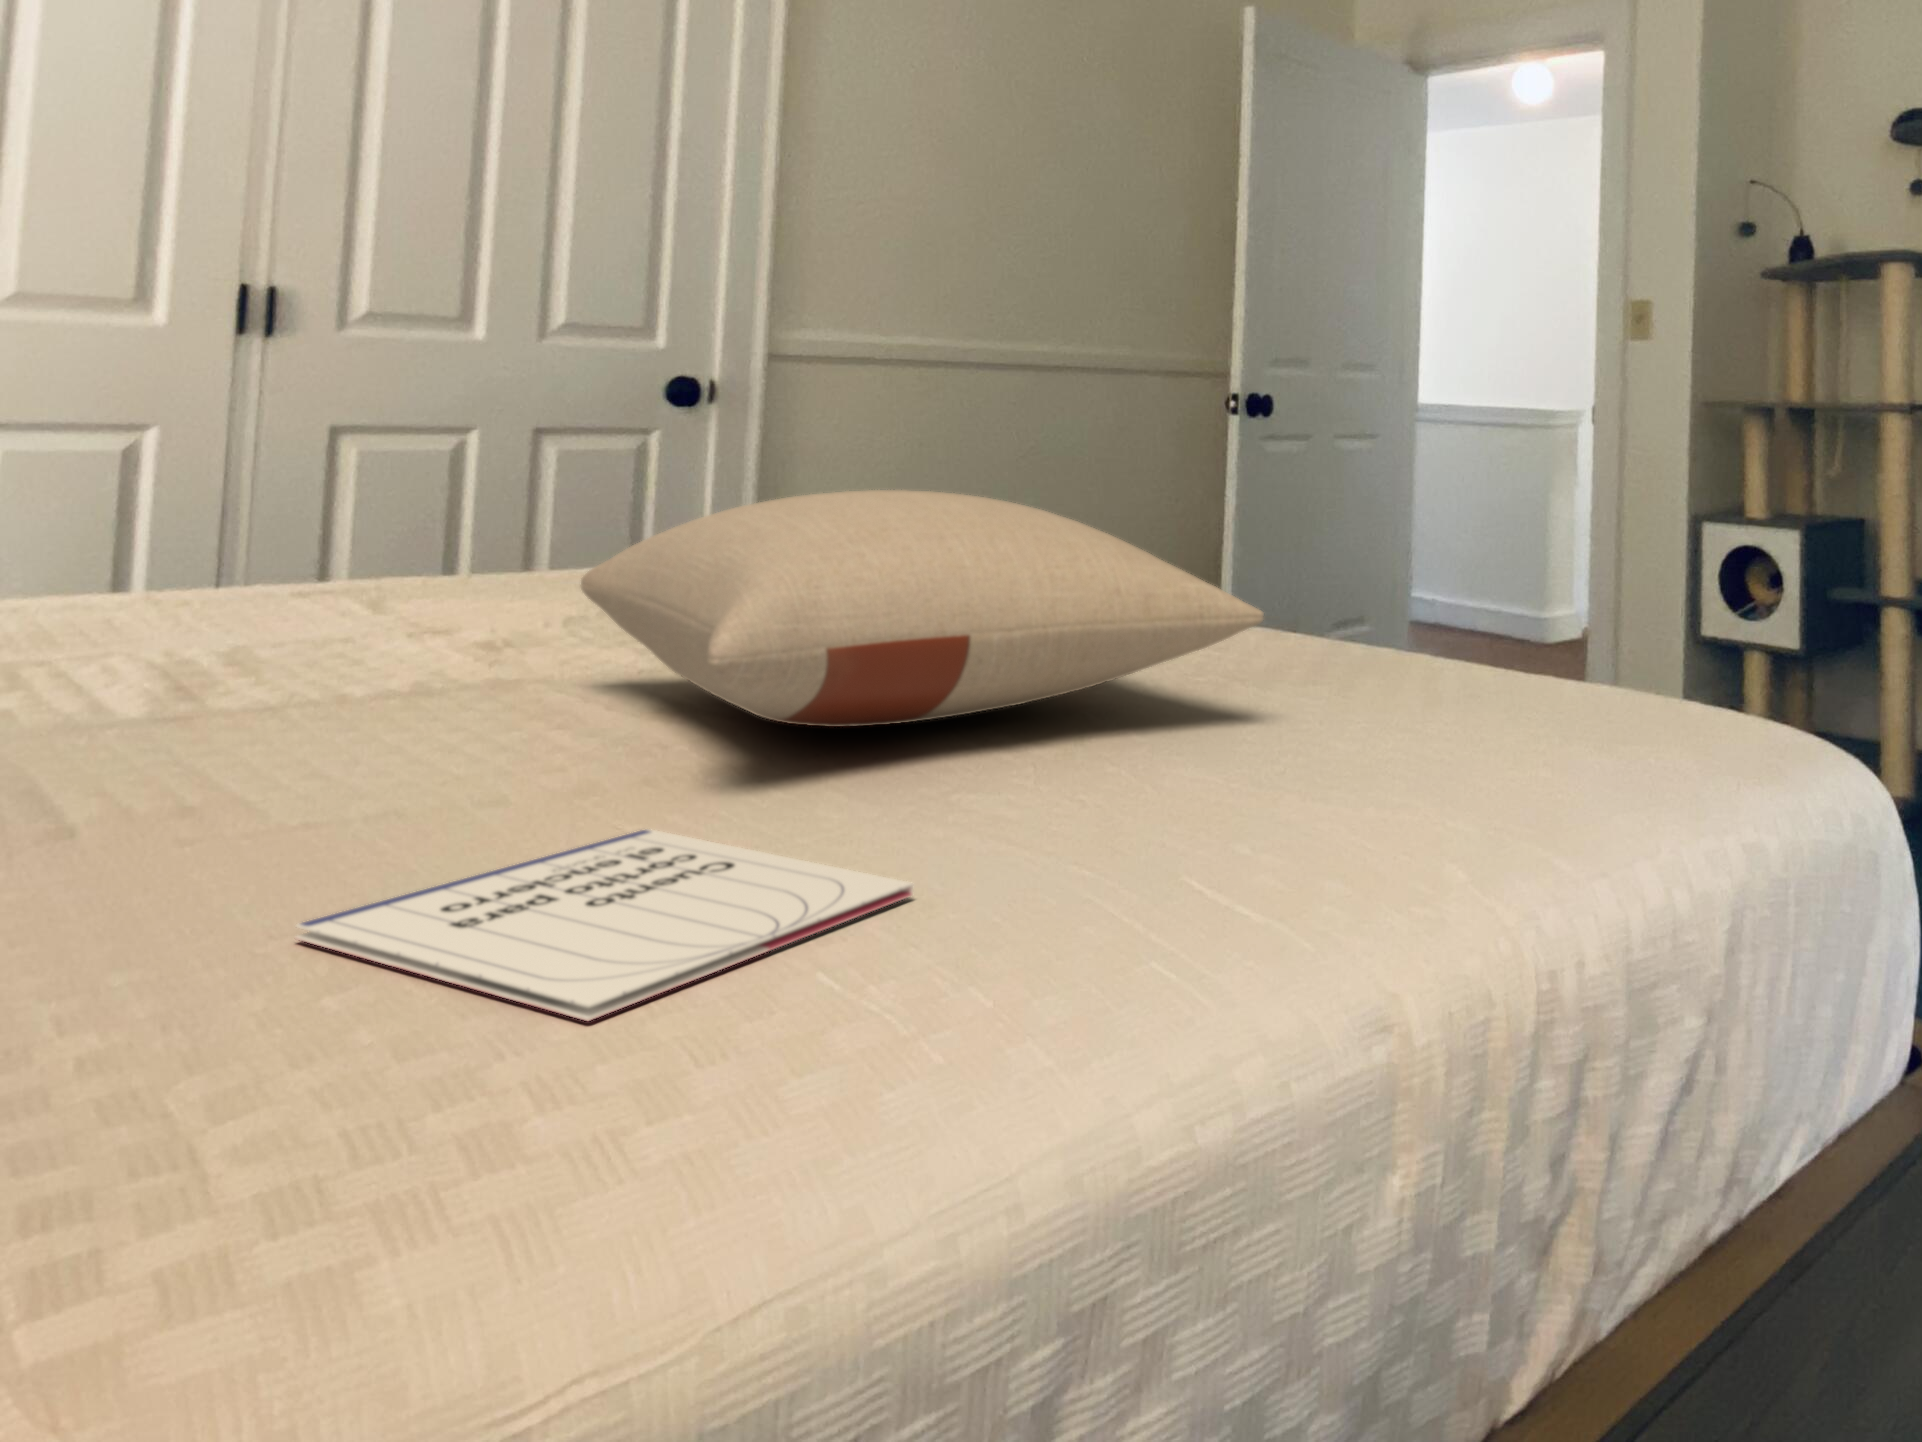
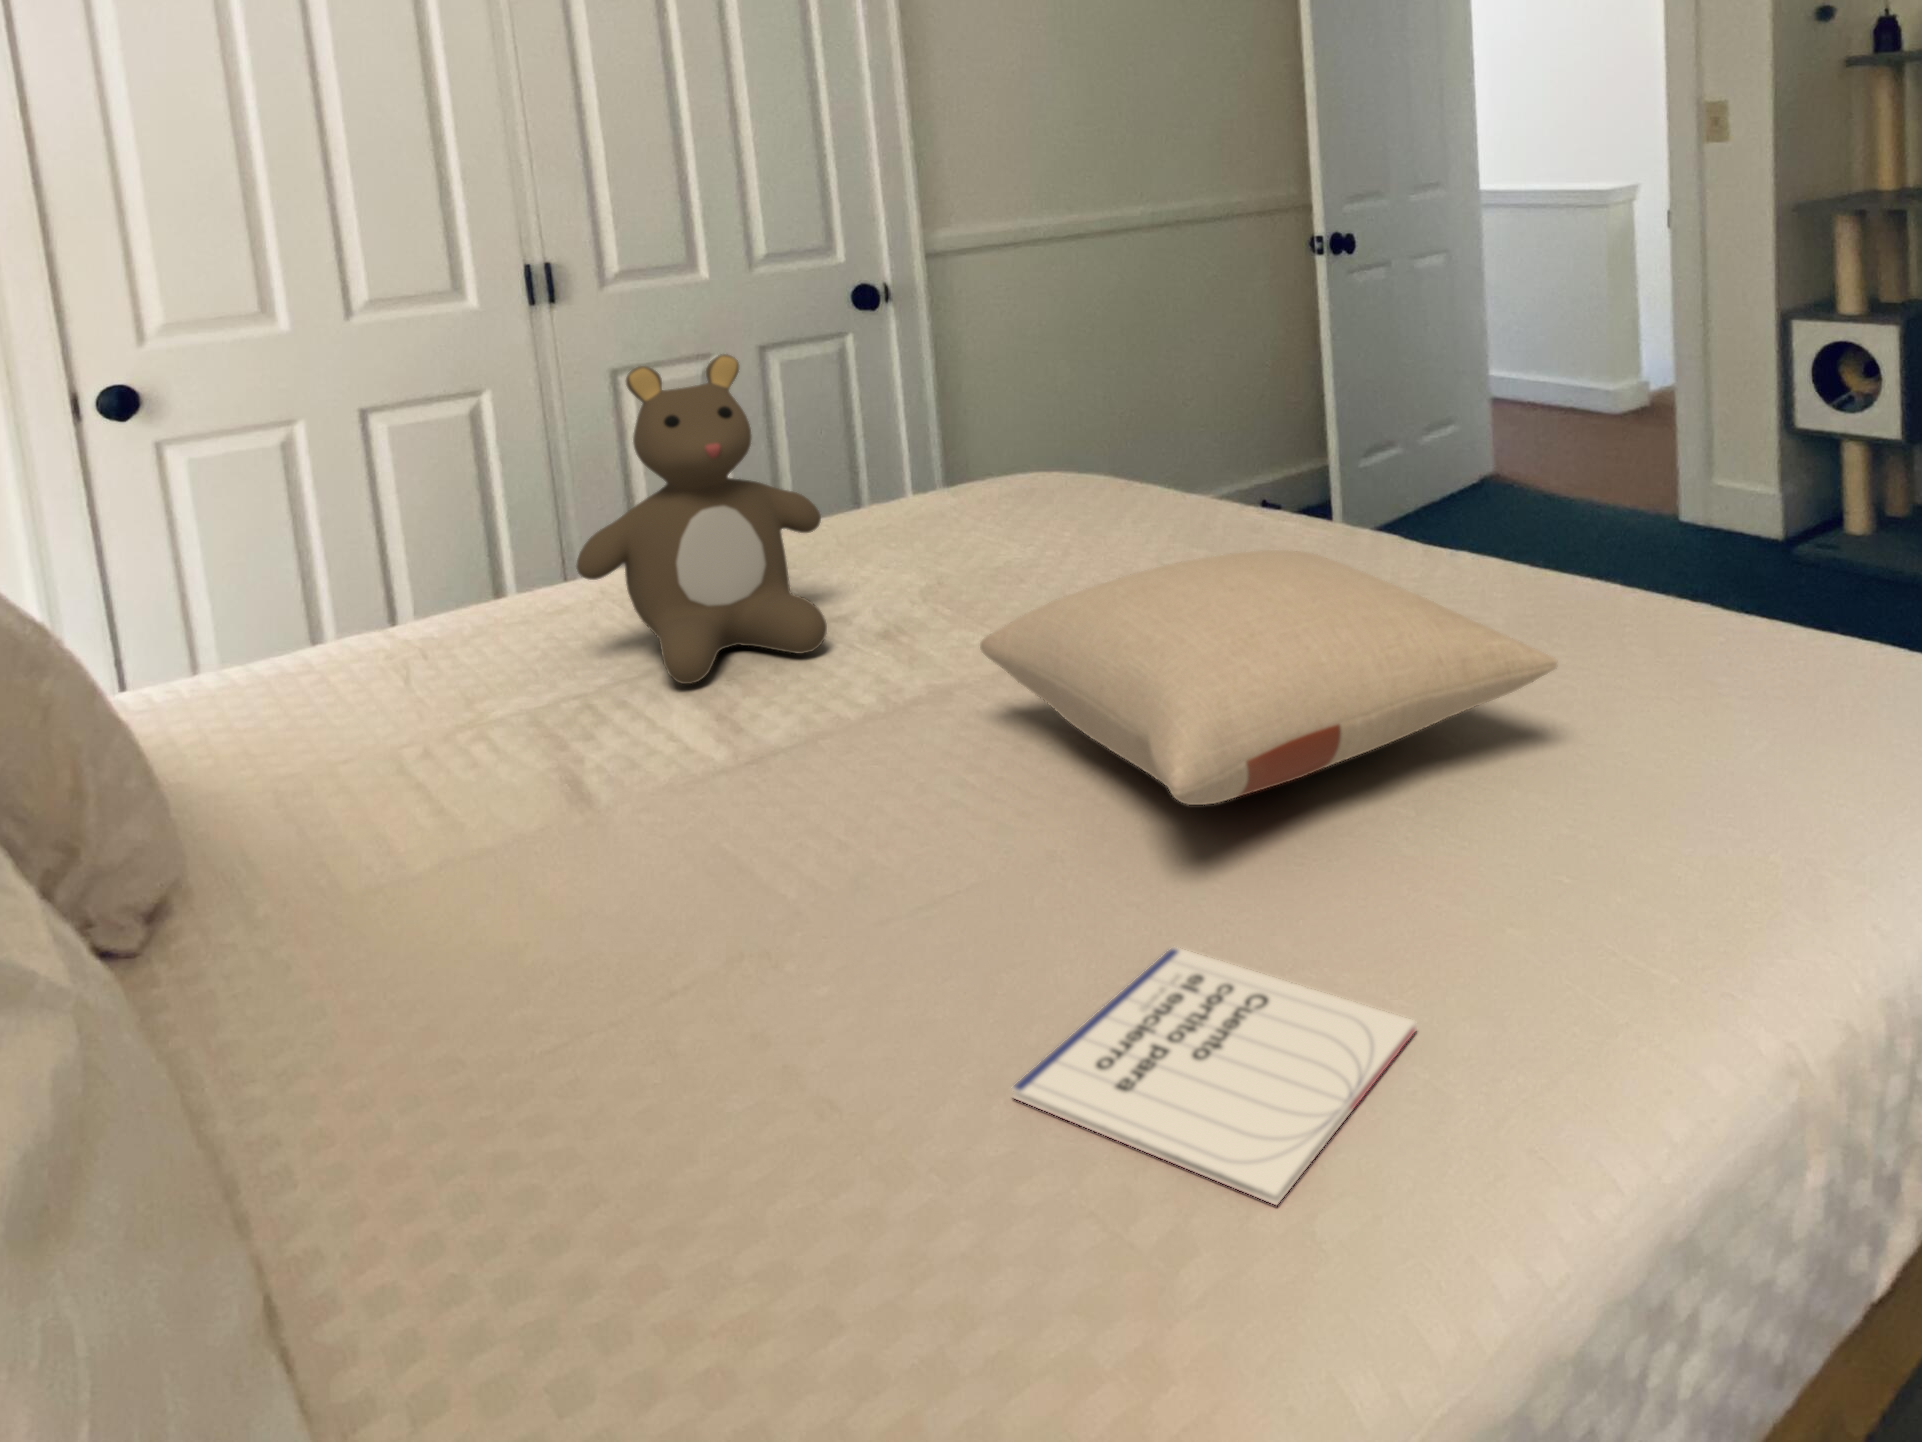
teddy bear: none [90,266,468,649] -> present [576,354,827,684]

